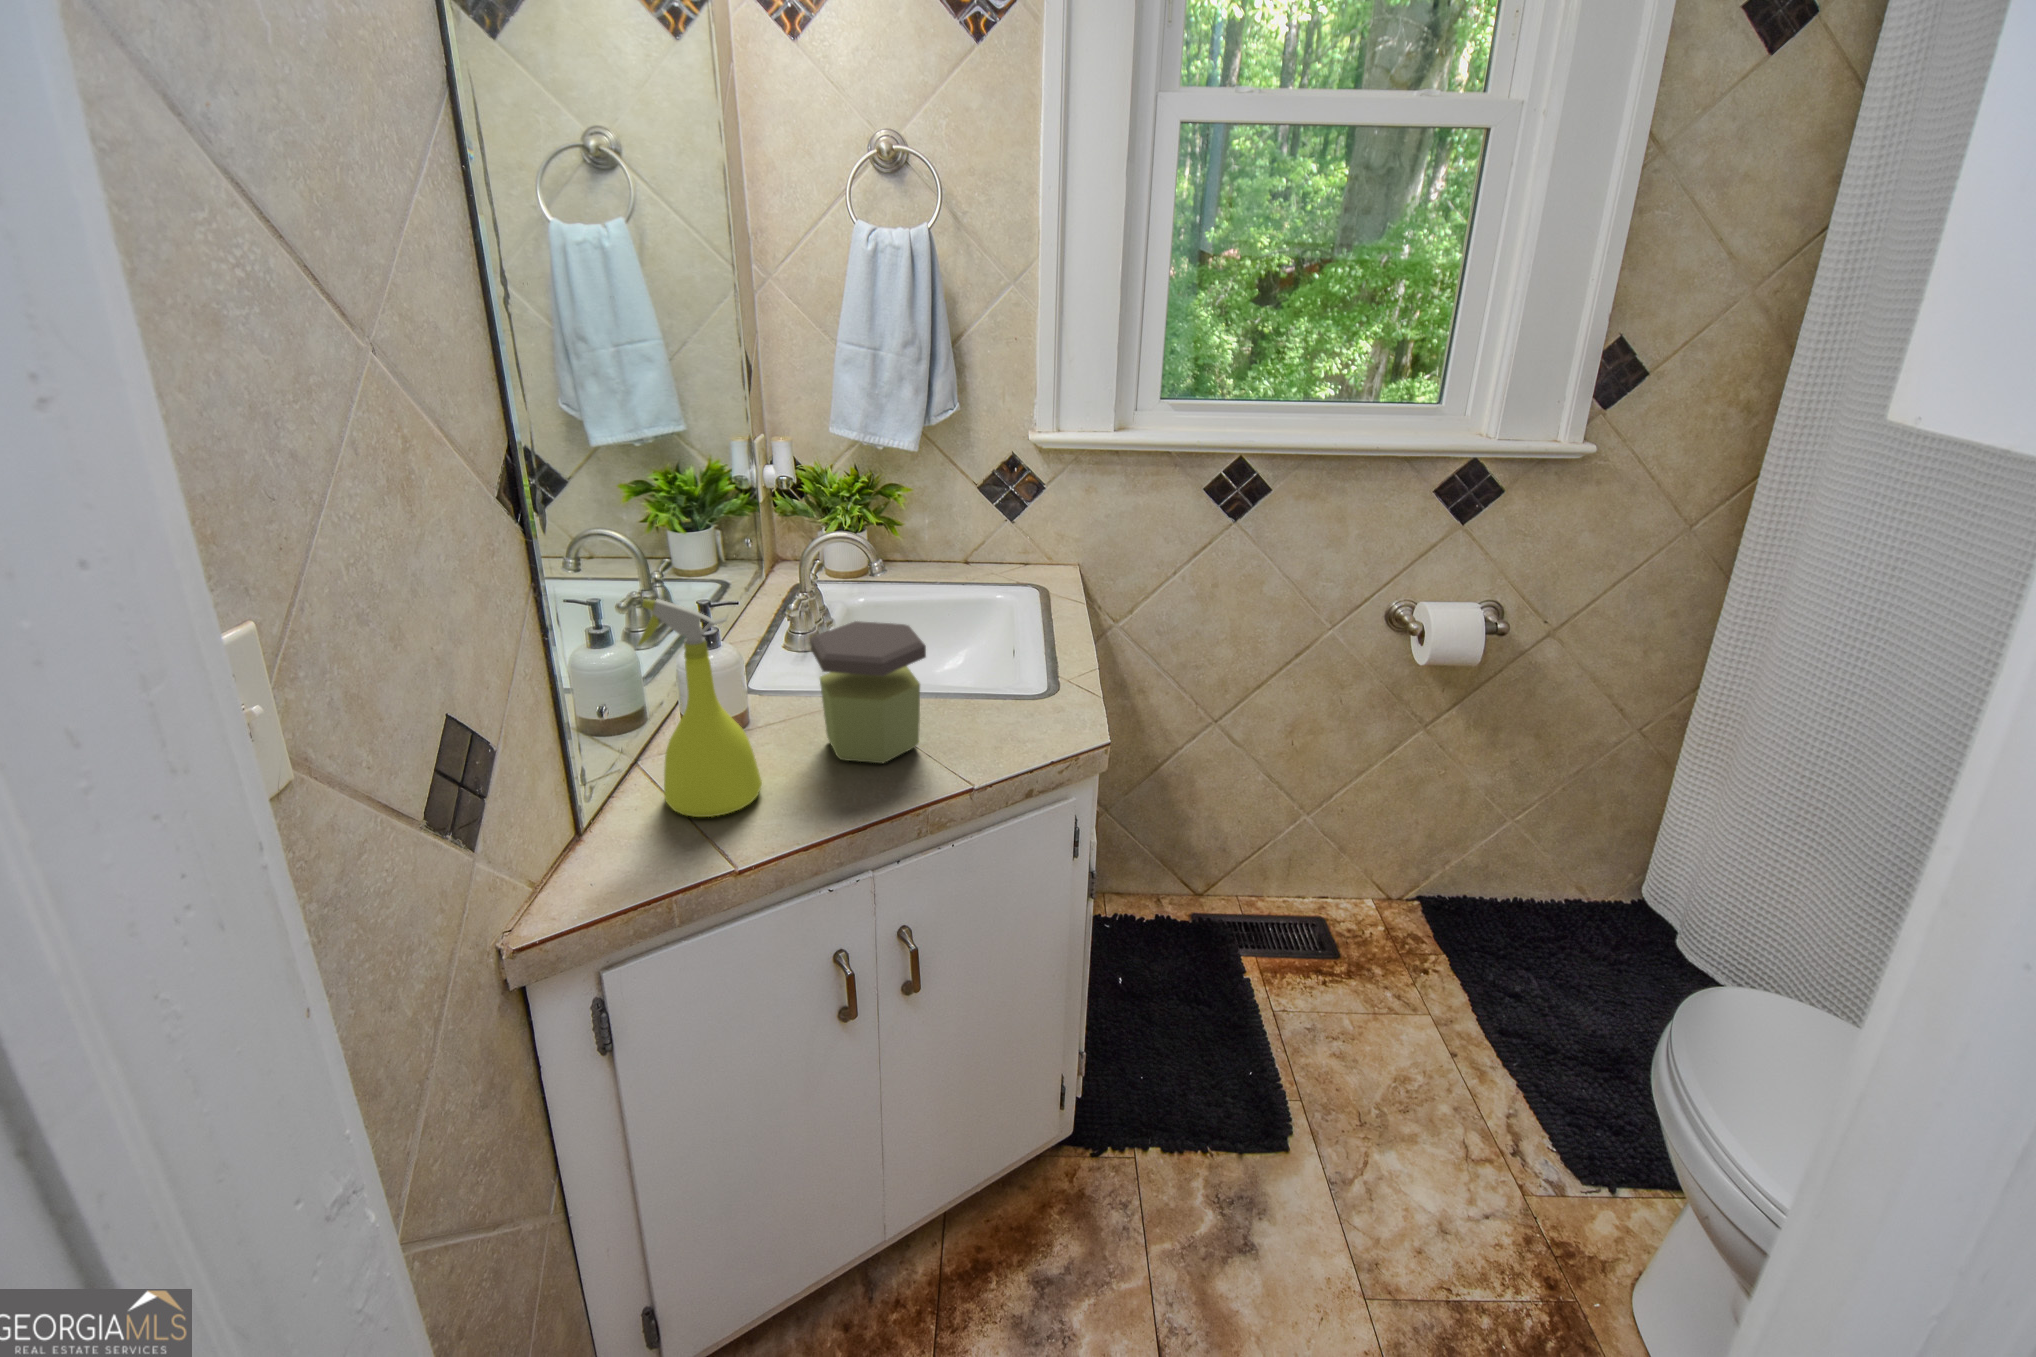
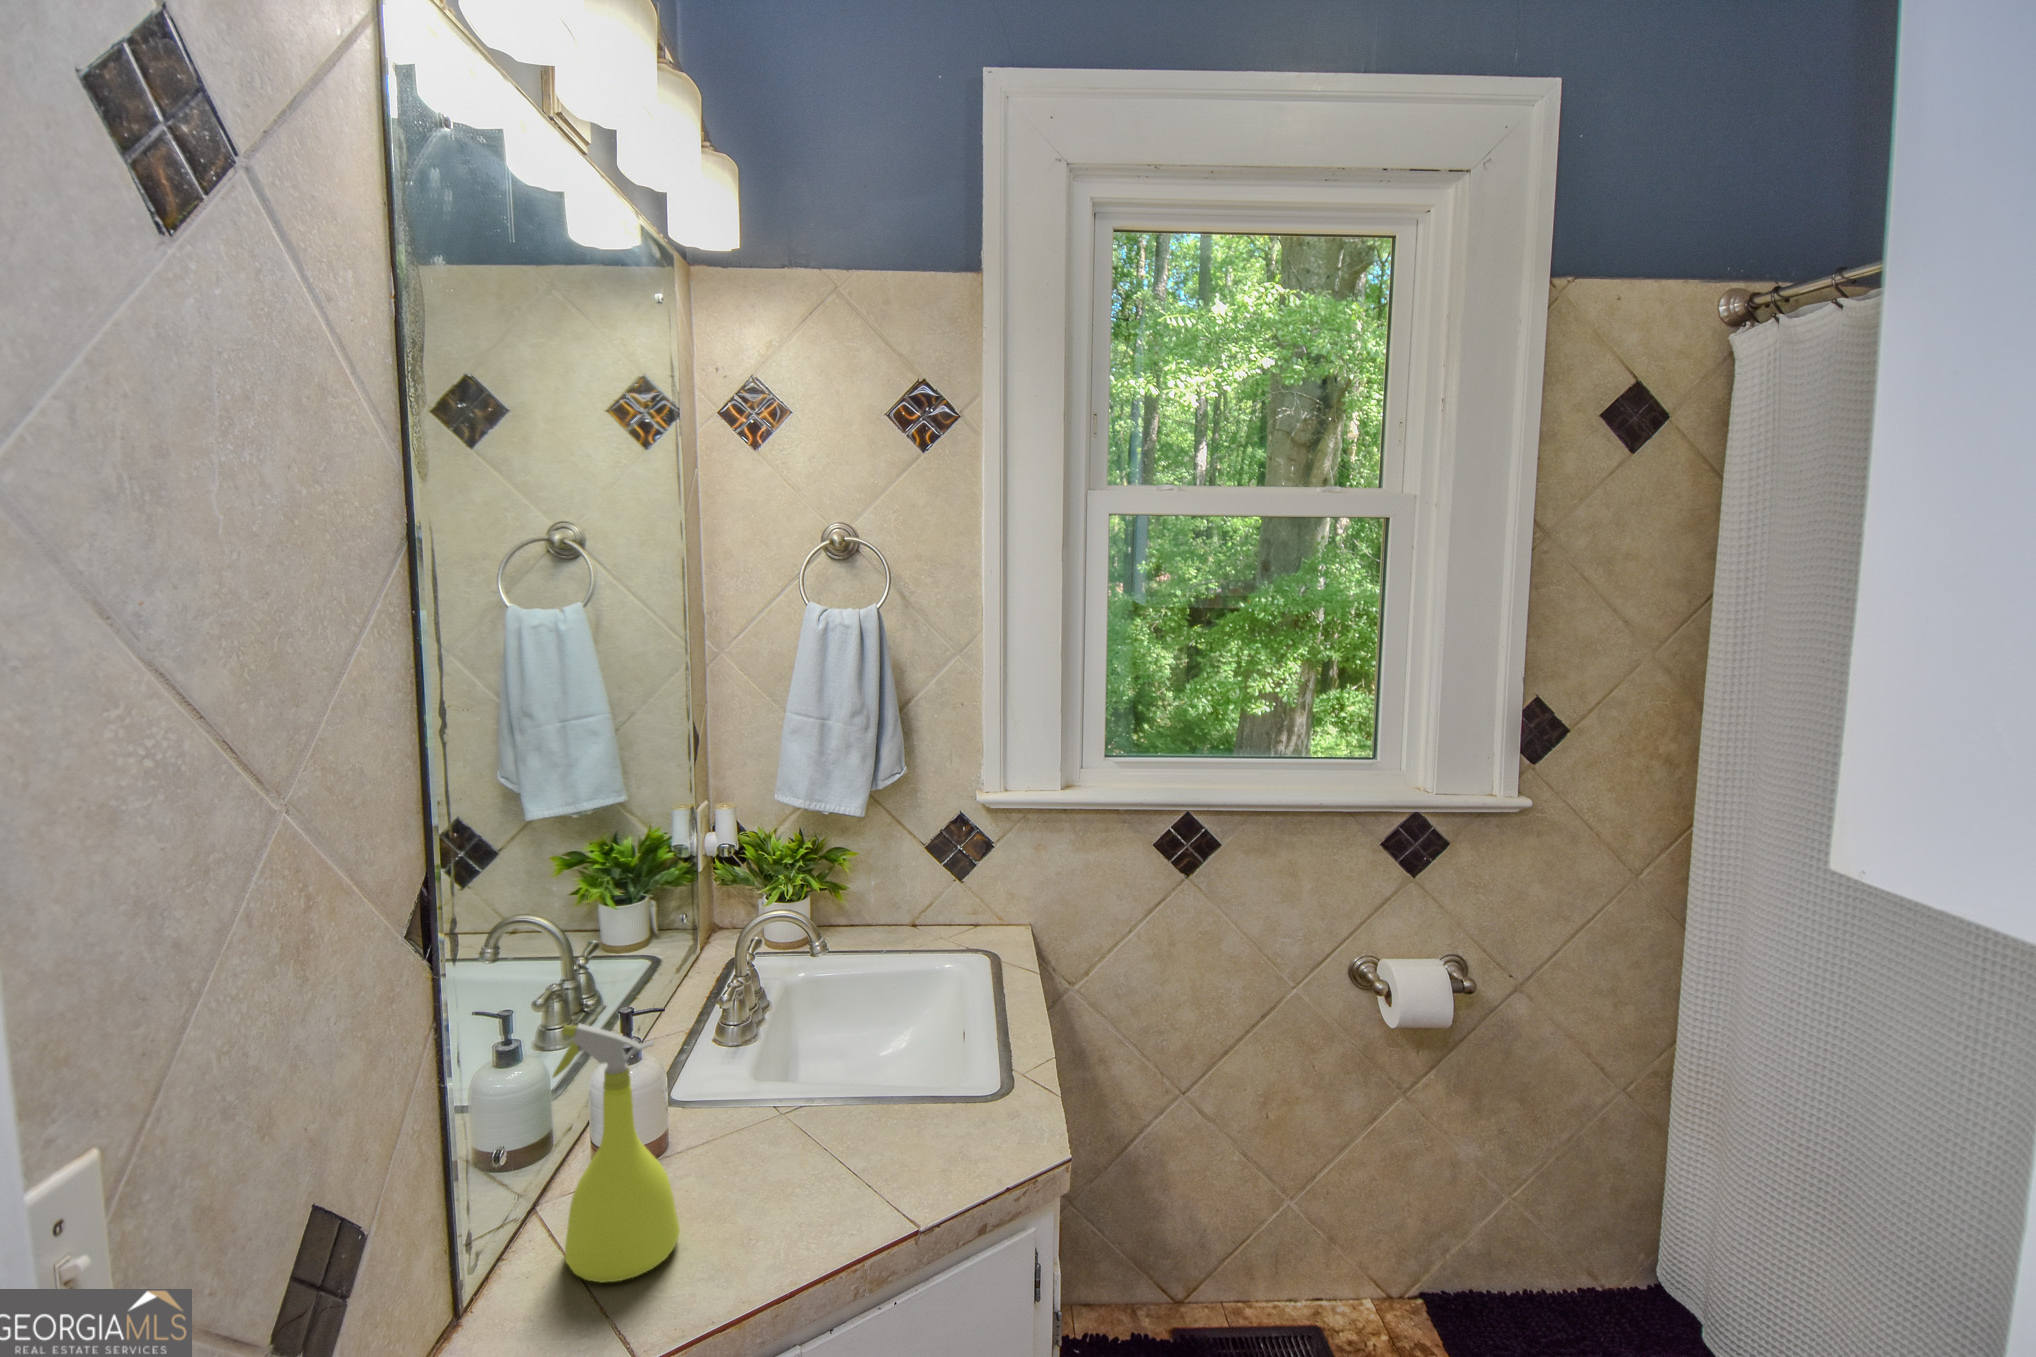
jar: present [810,621,926,764] -> none [744,1024,870,1195]

